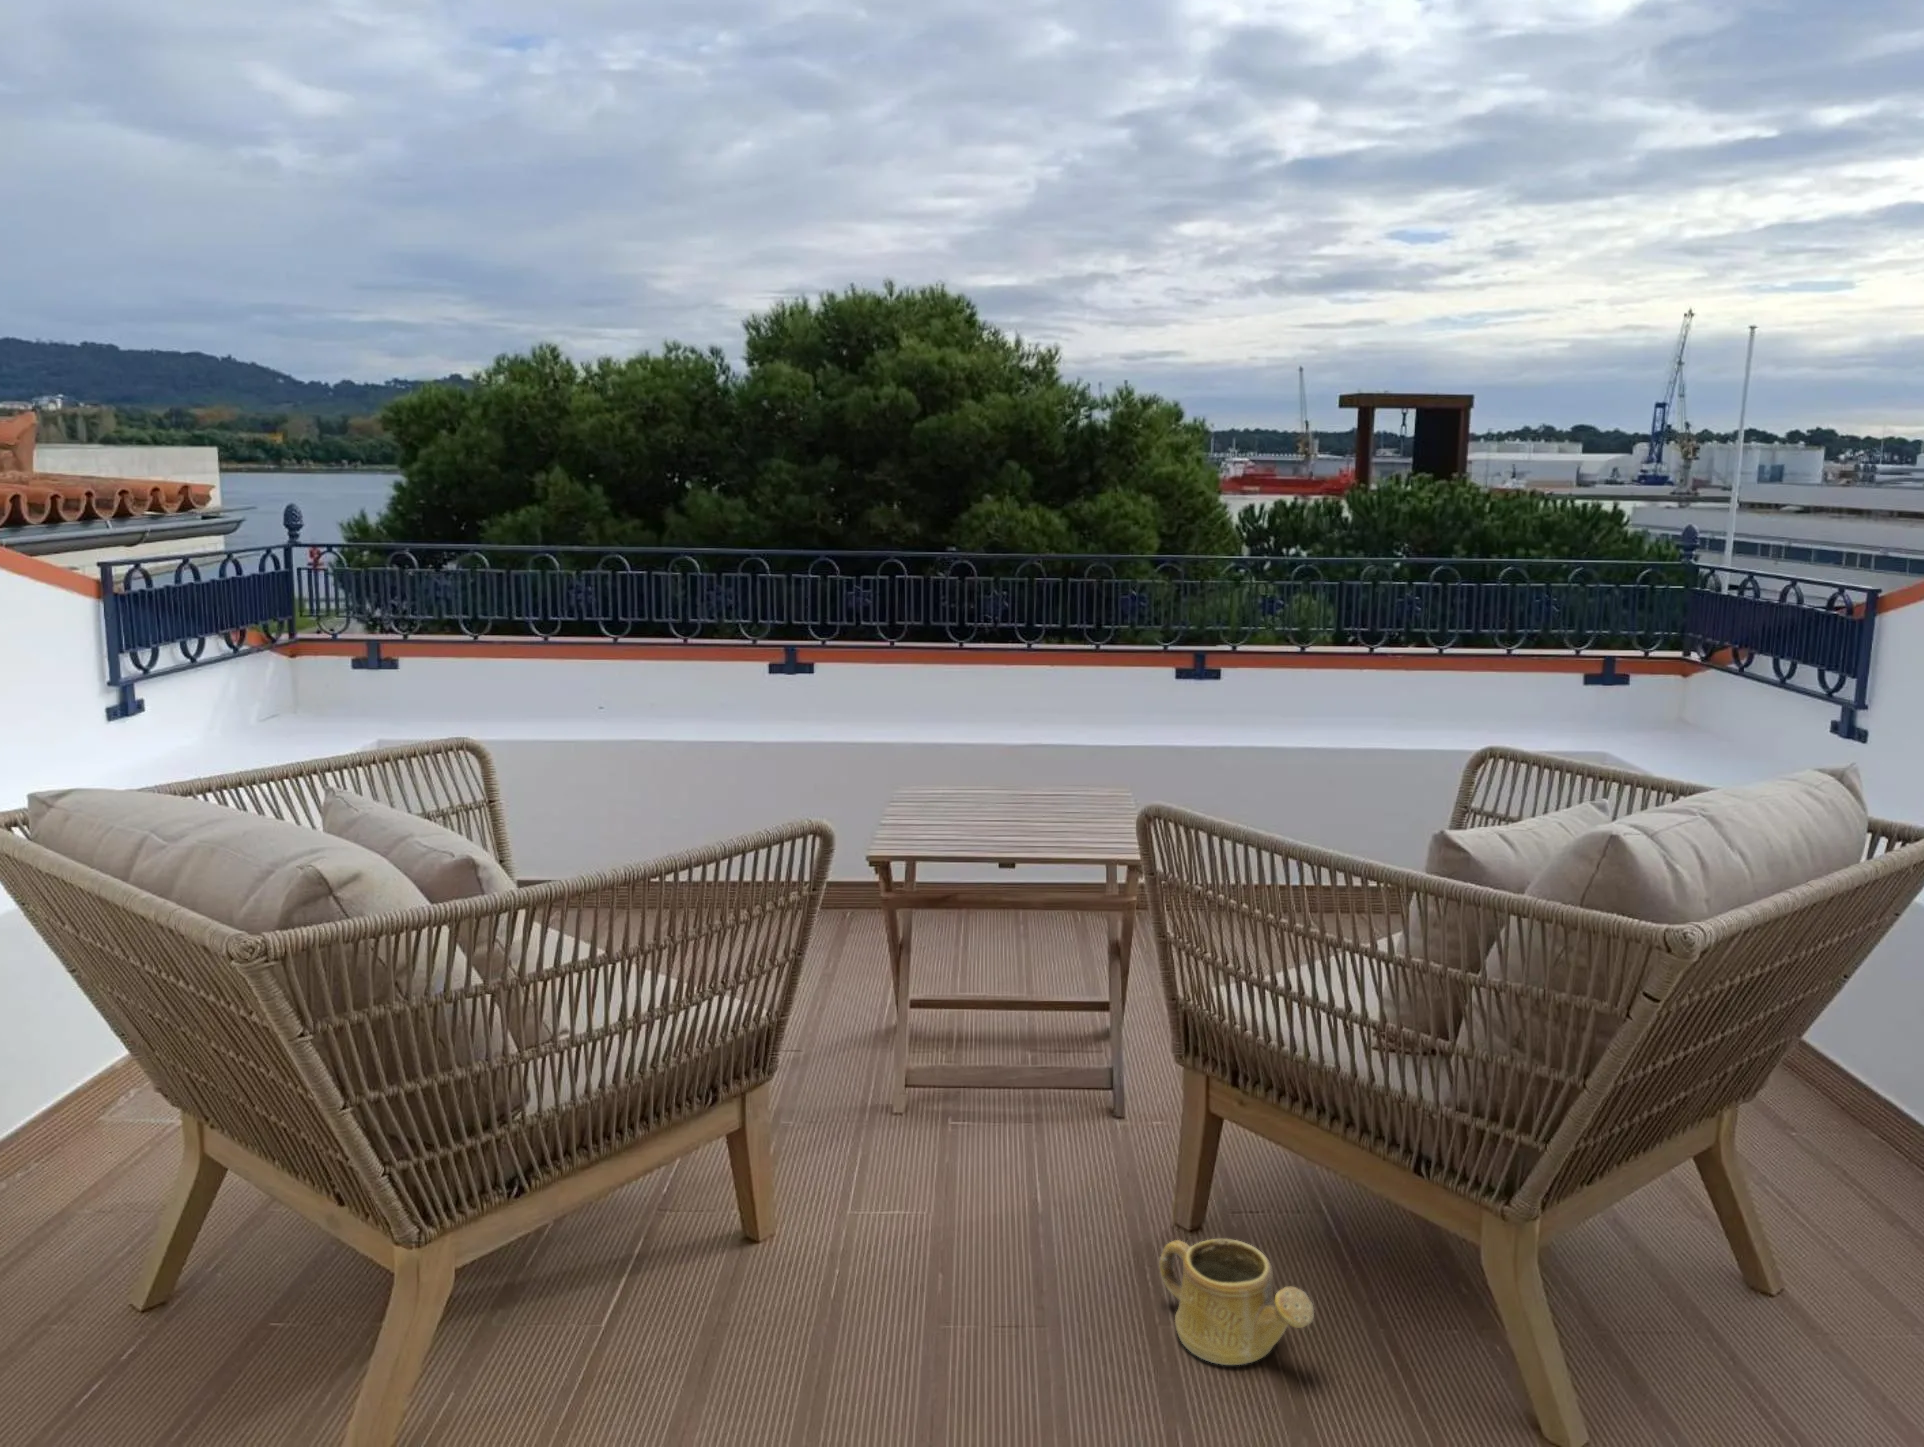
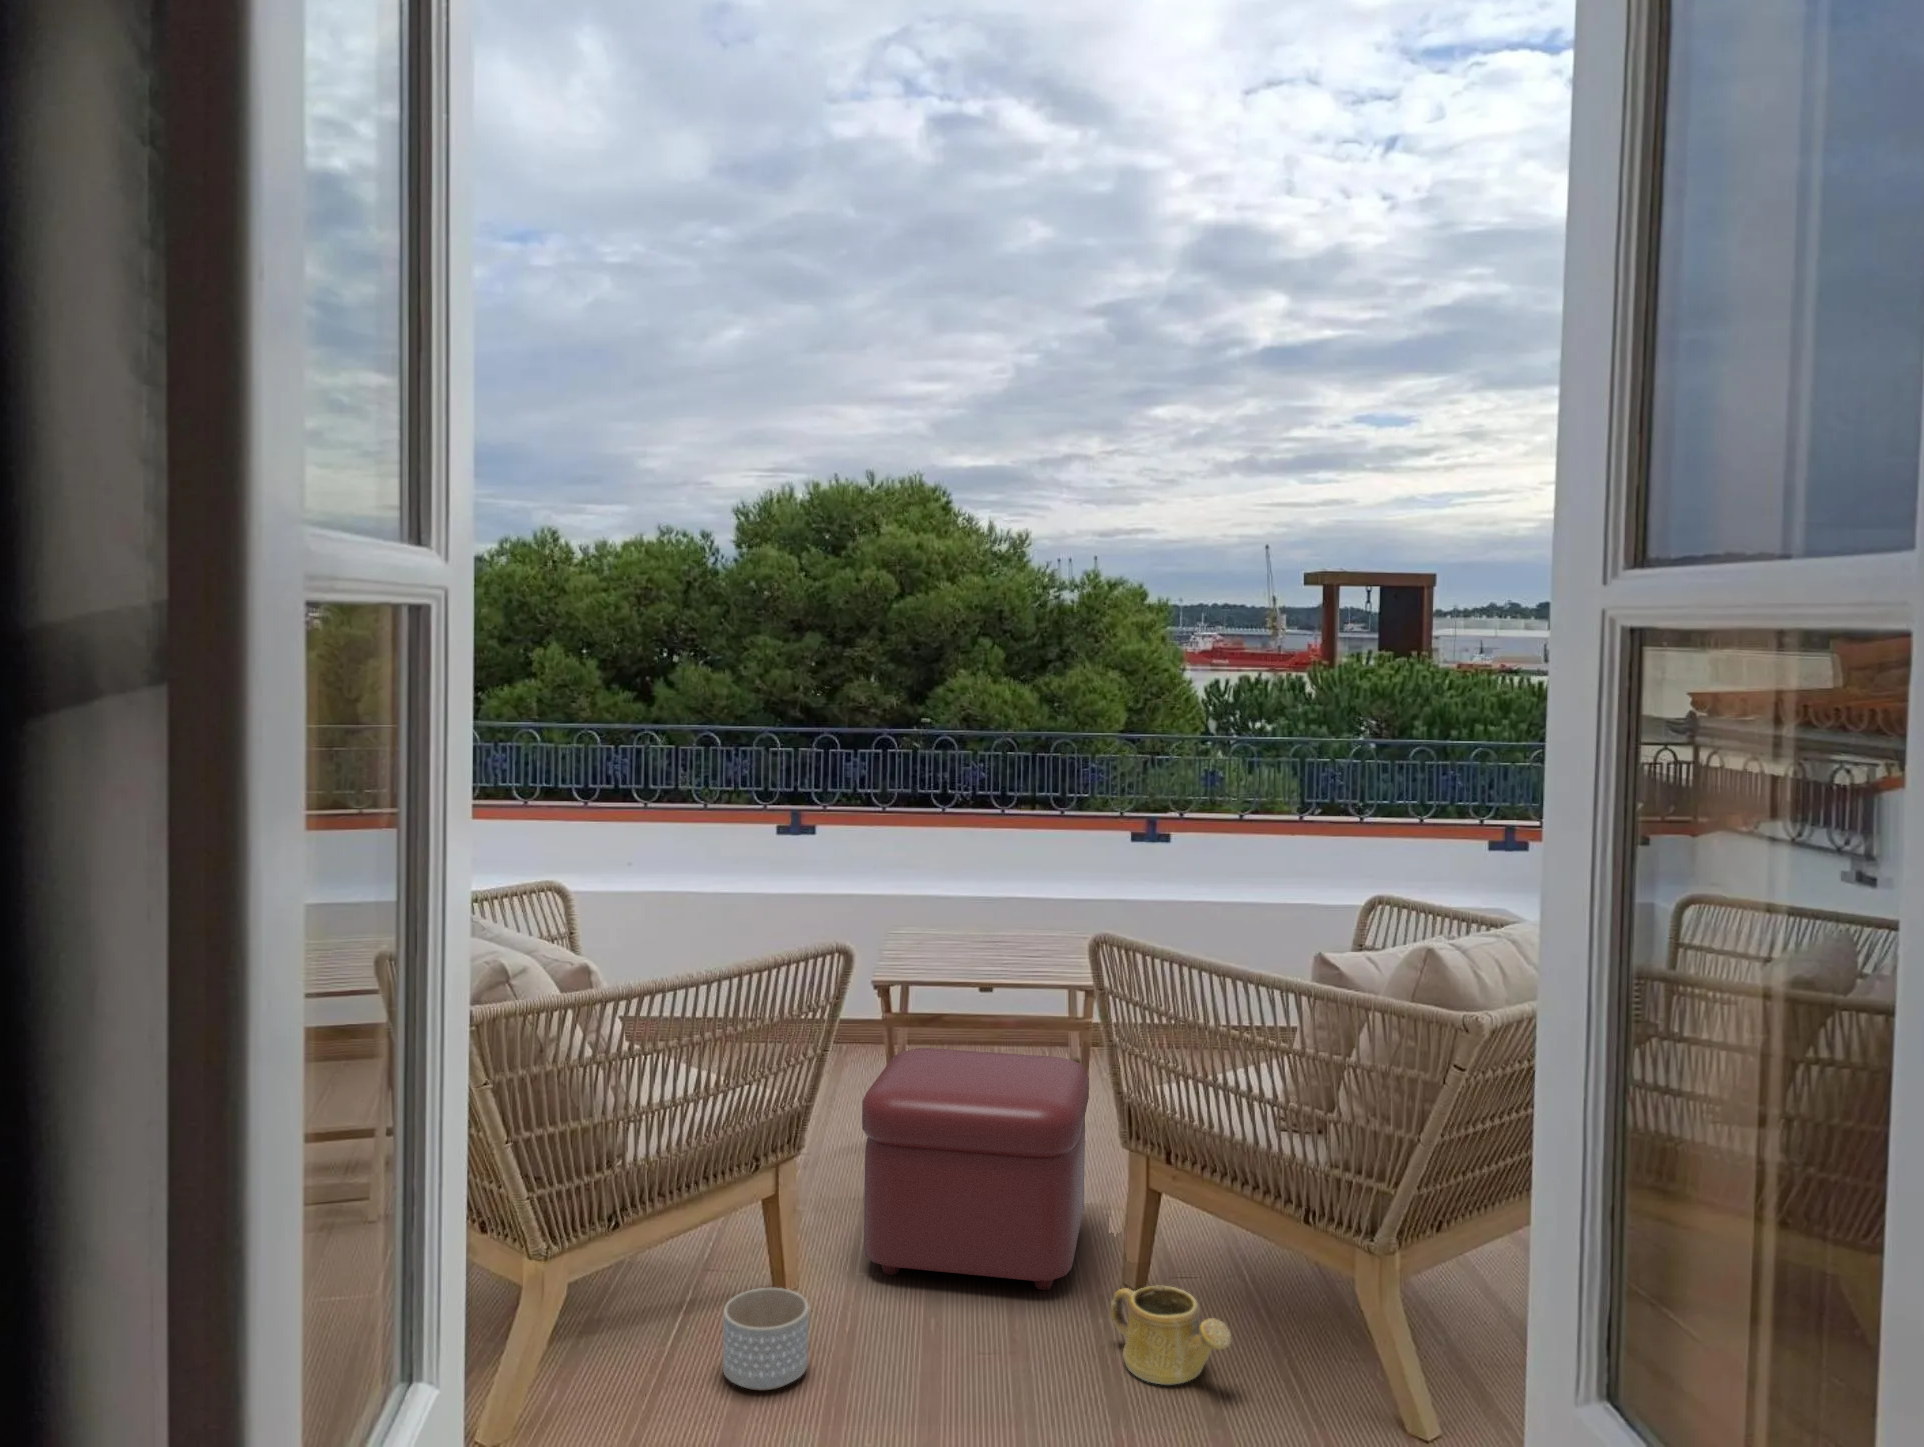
ottoman: none [852,935,1131,1229] -> present [862,1048,1089,1290]
planter: none [670,1248,780,1381] -> present [723,1288,809,1390]

